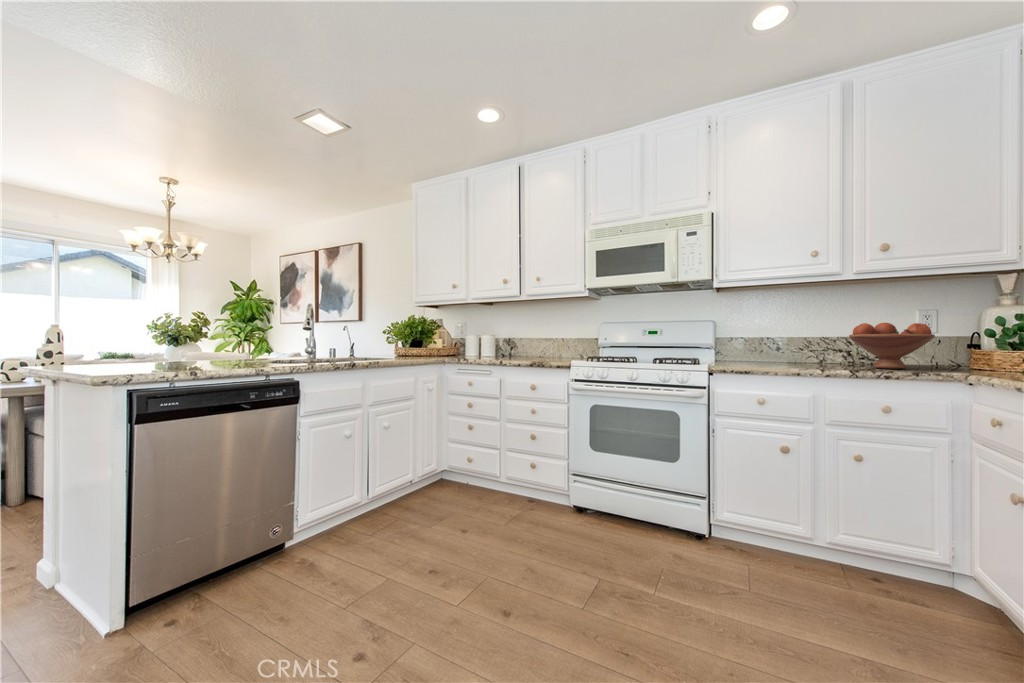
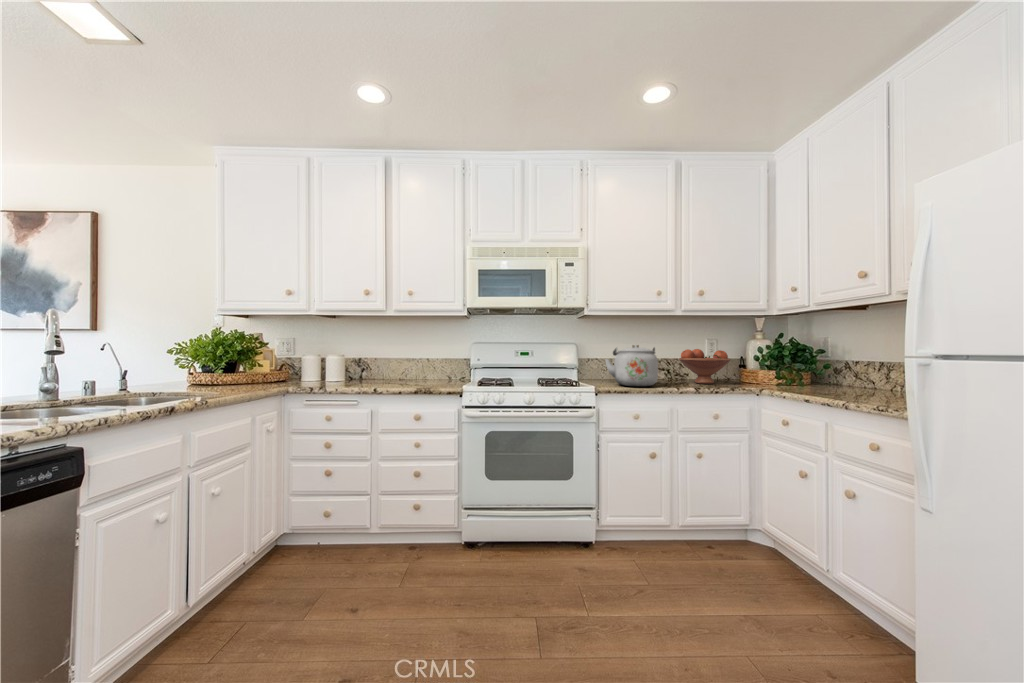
kettle: none [729,318,800,368] -> present [605,345,658,386]

